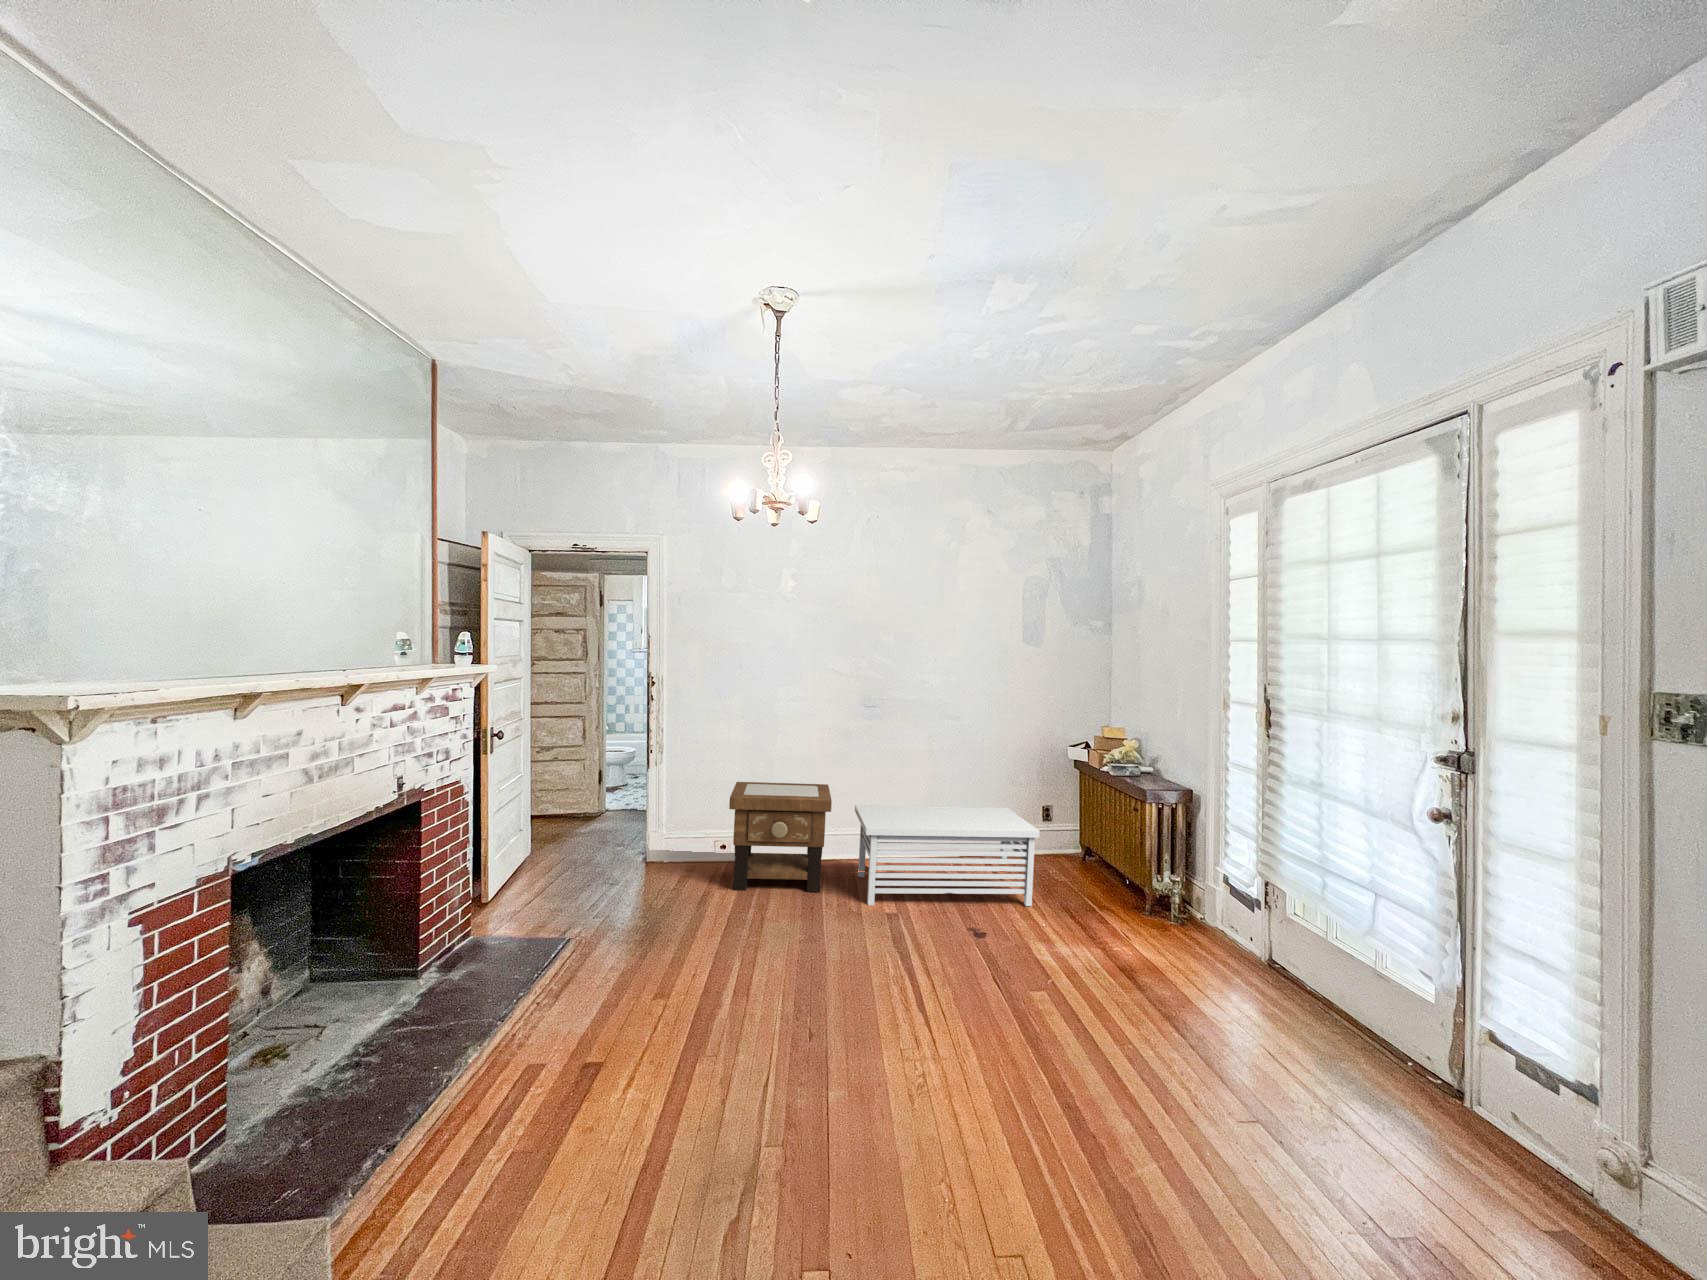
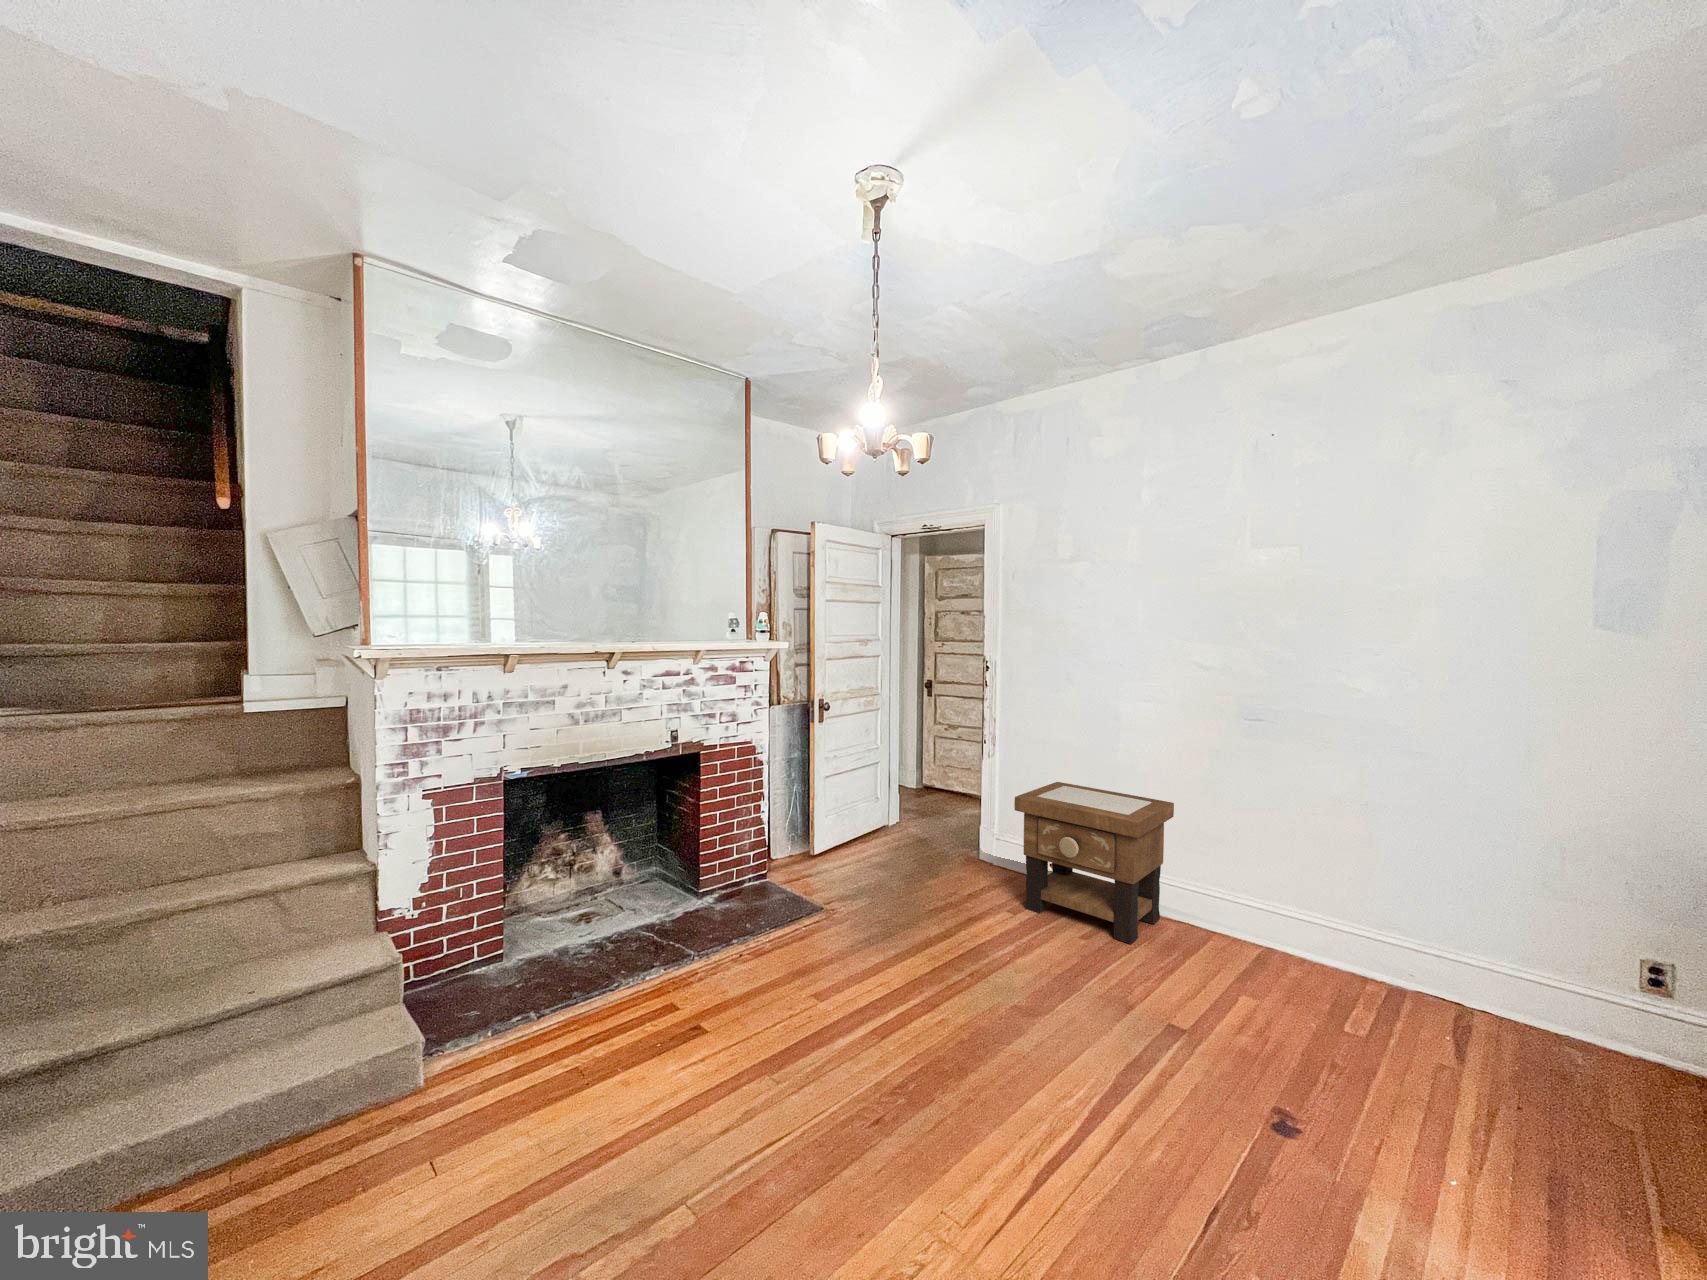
storage bench: present [855,805,1040,906] -> none [1175,838,1556,1107]

